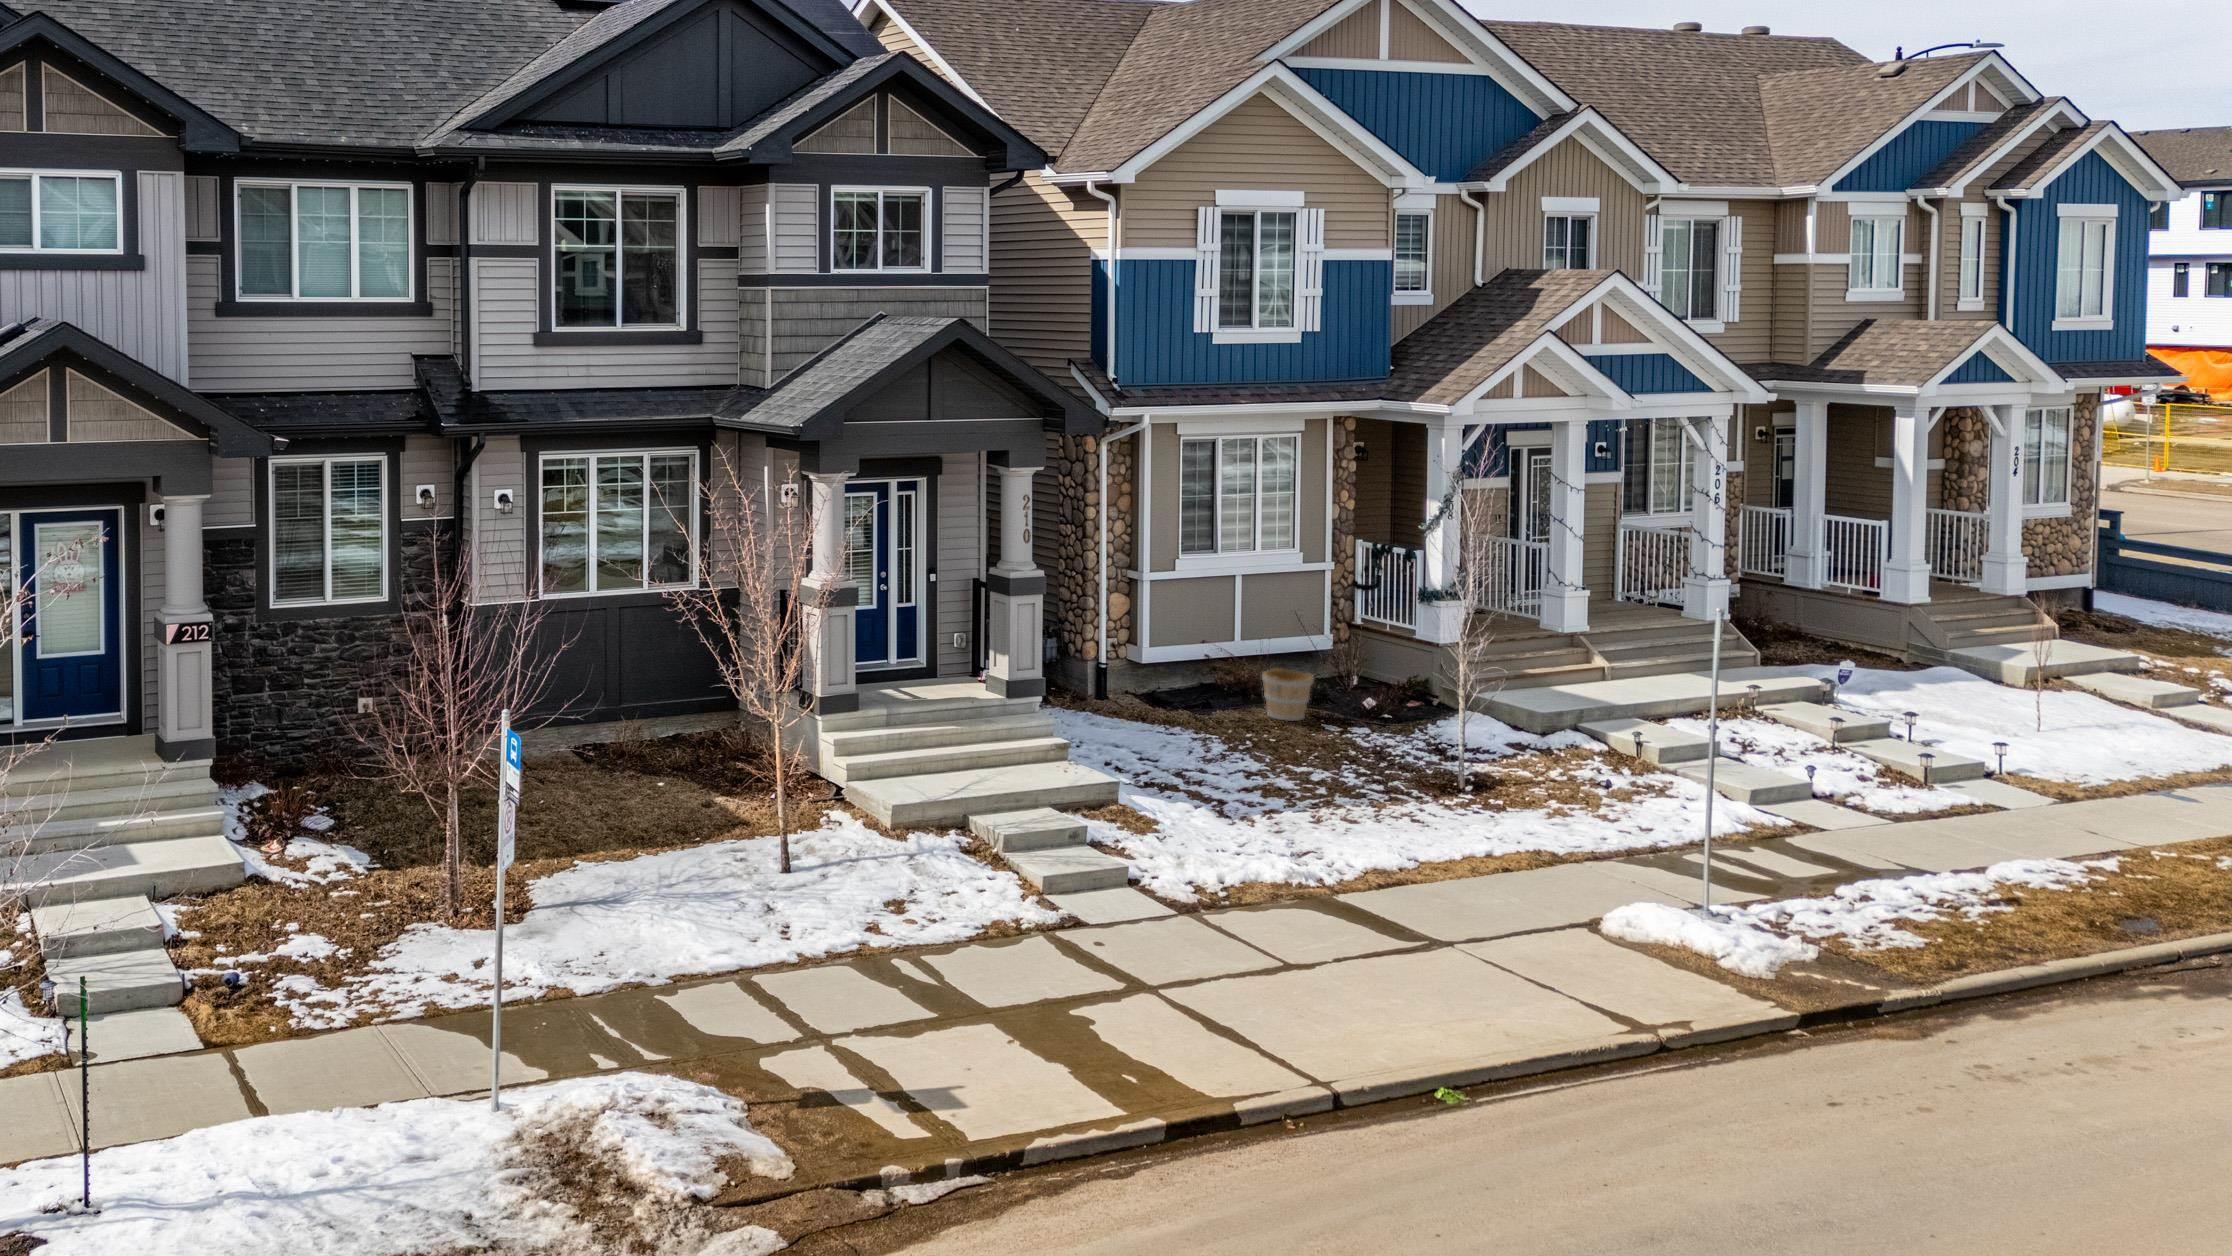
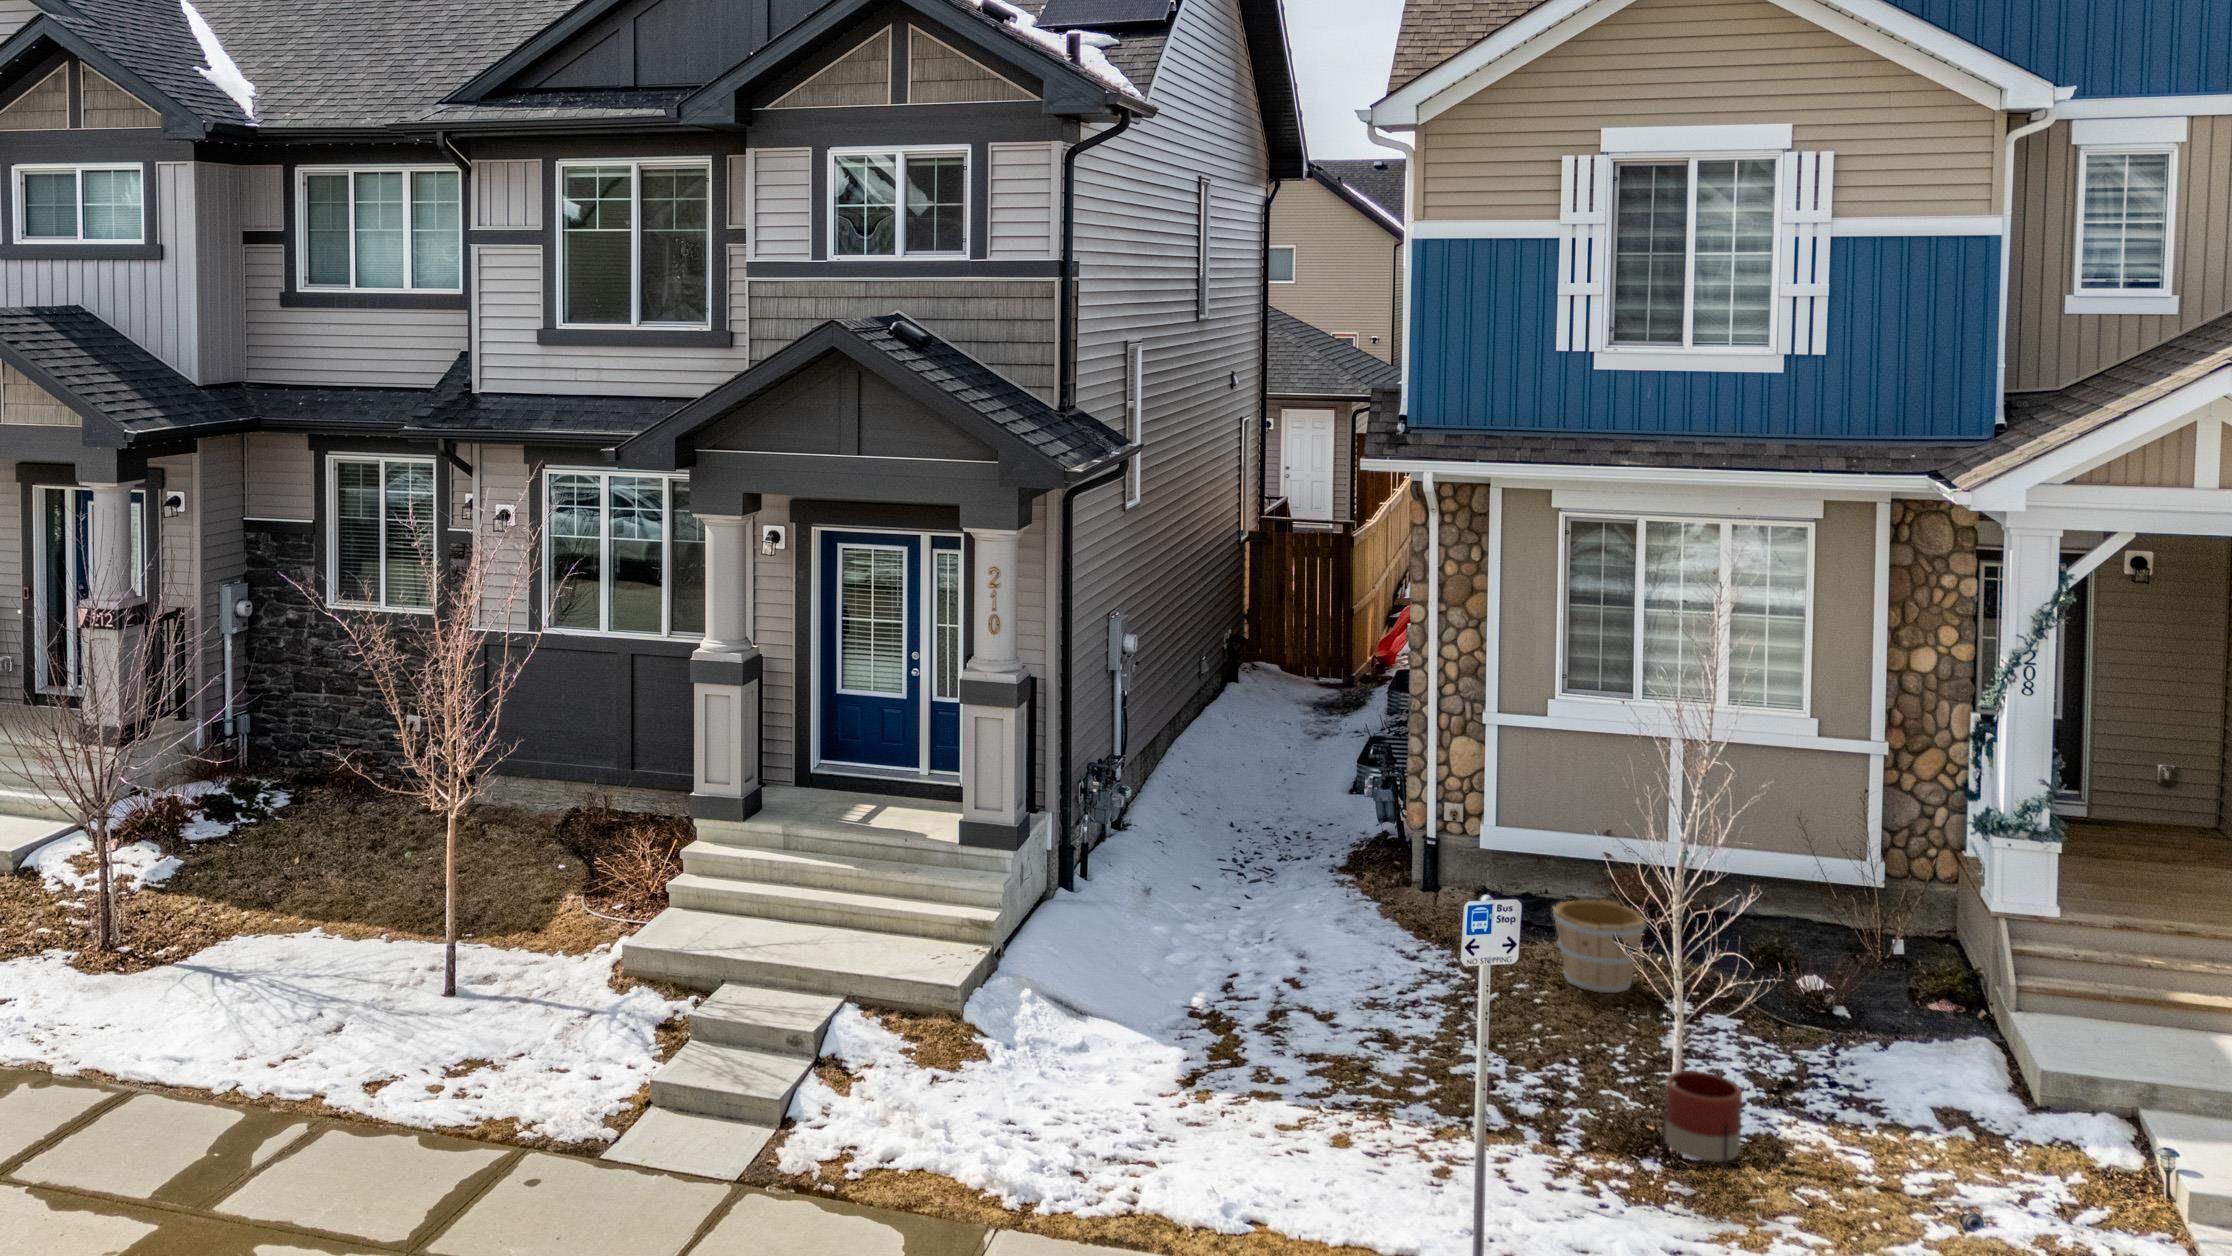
planter: none [1484,725,1524,780] -> present [1663,1071,1742,1188]

